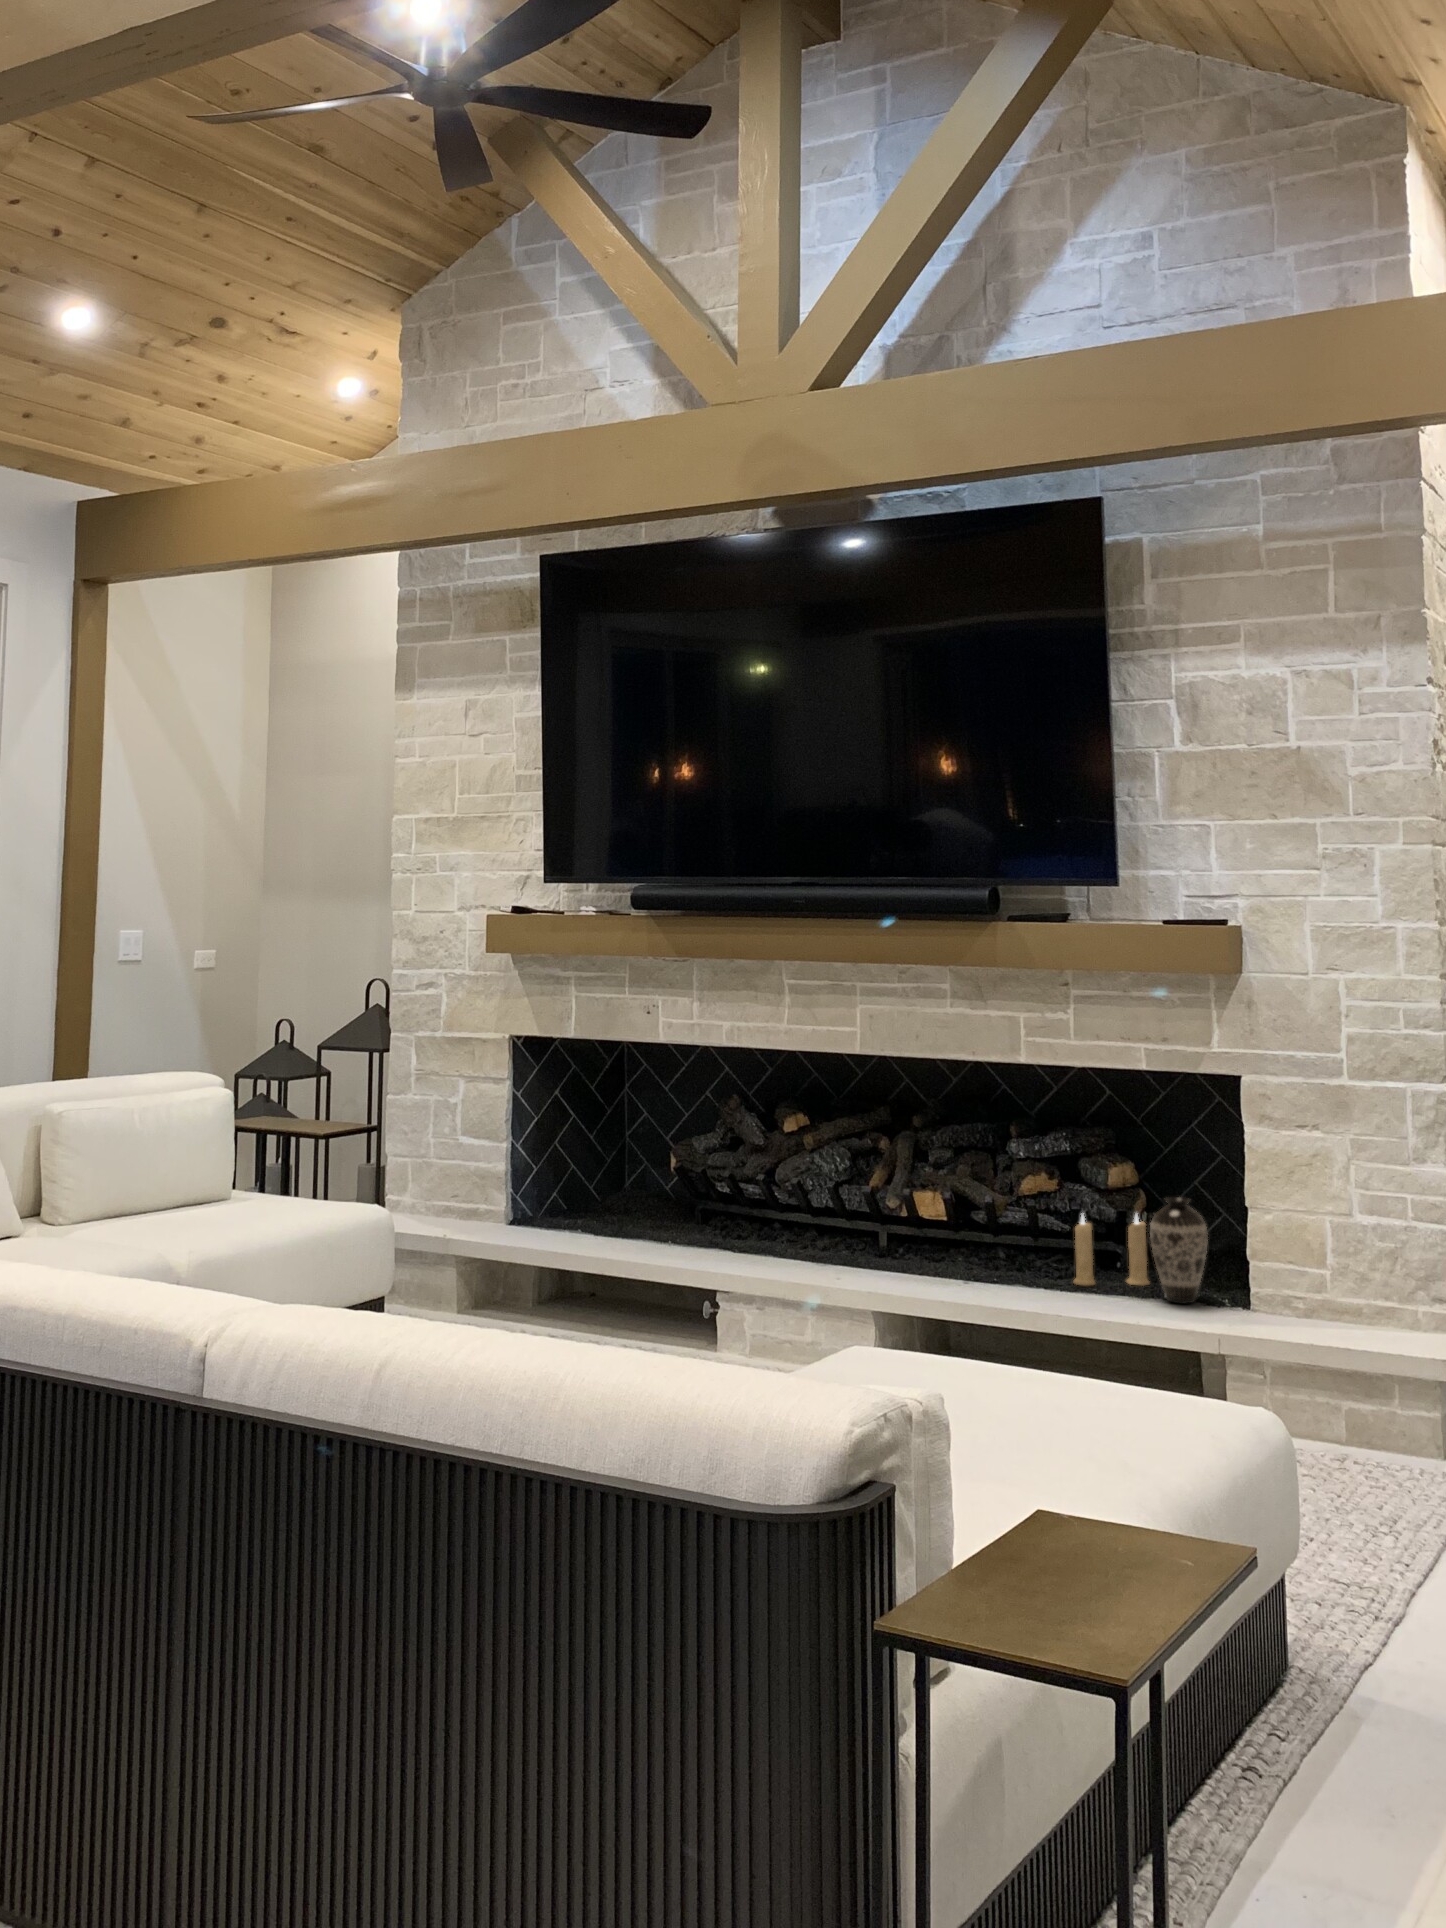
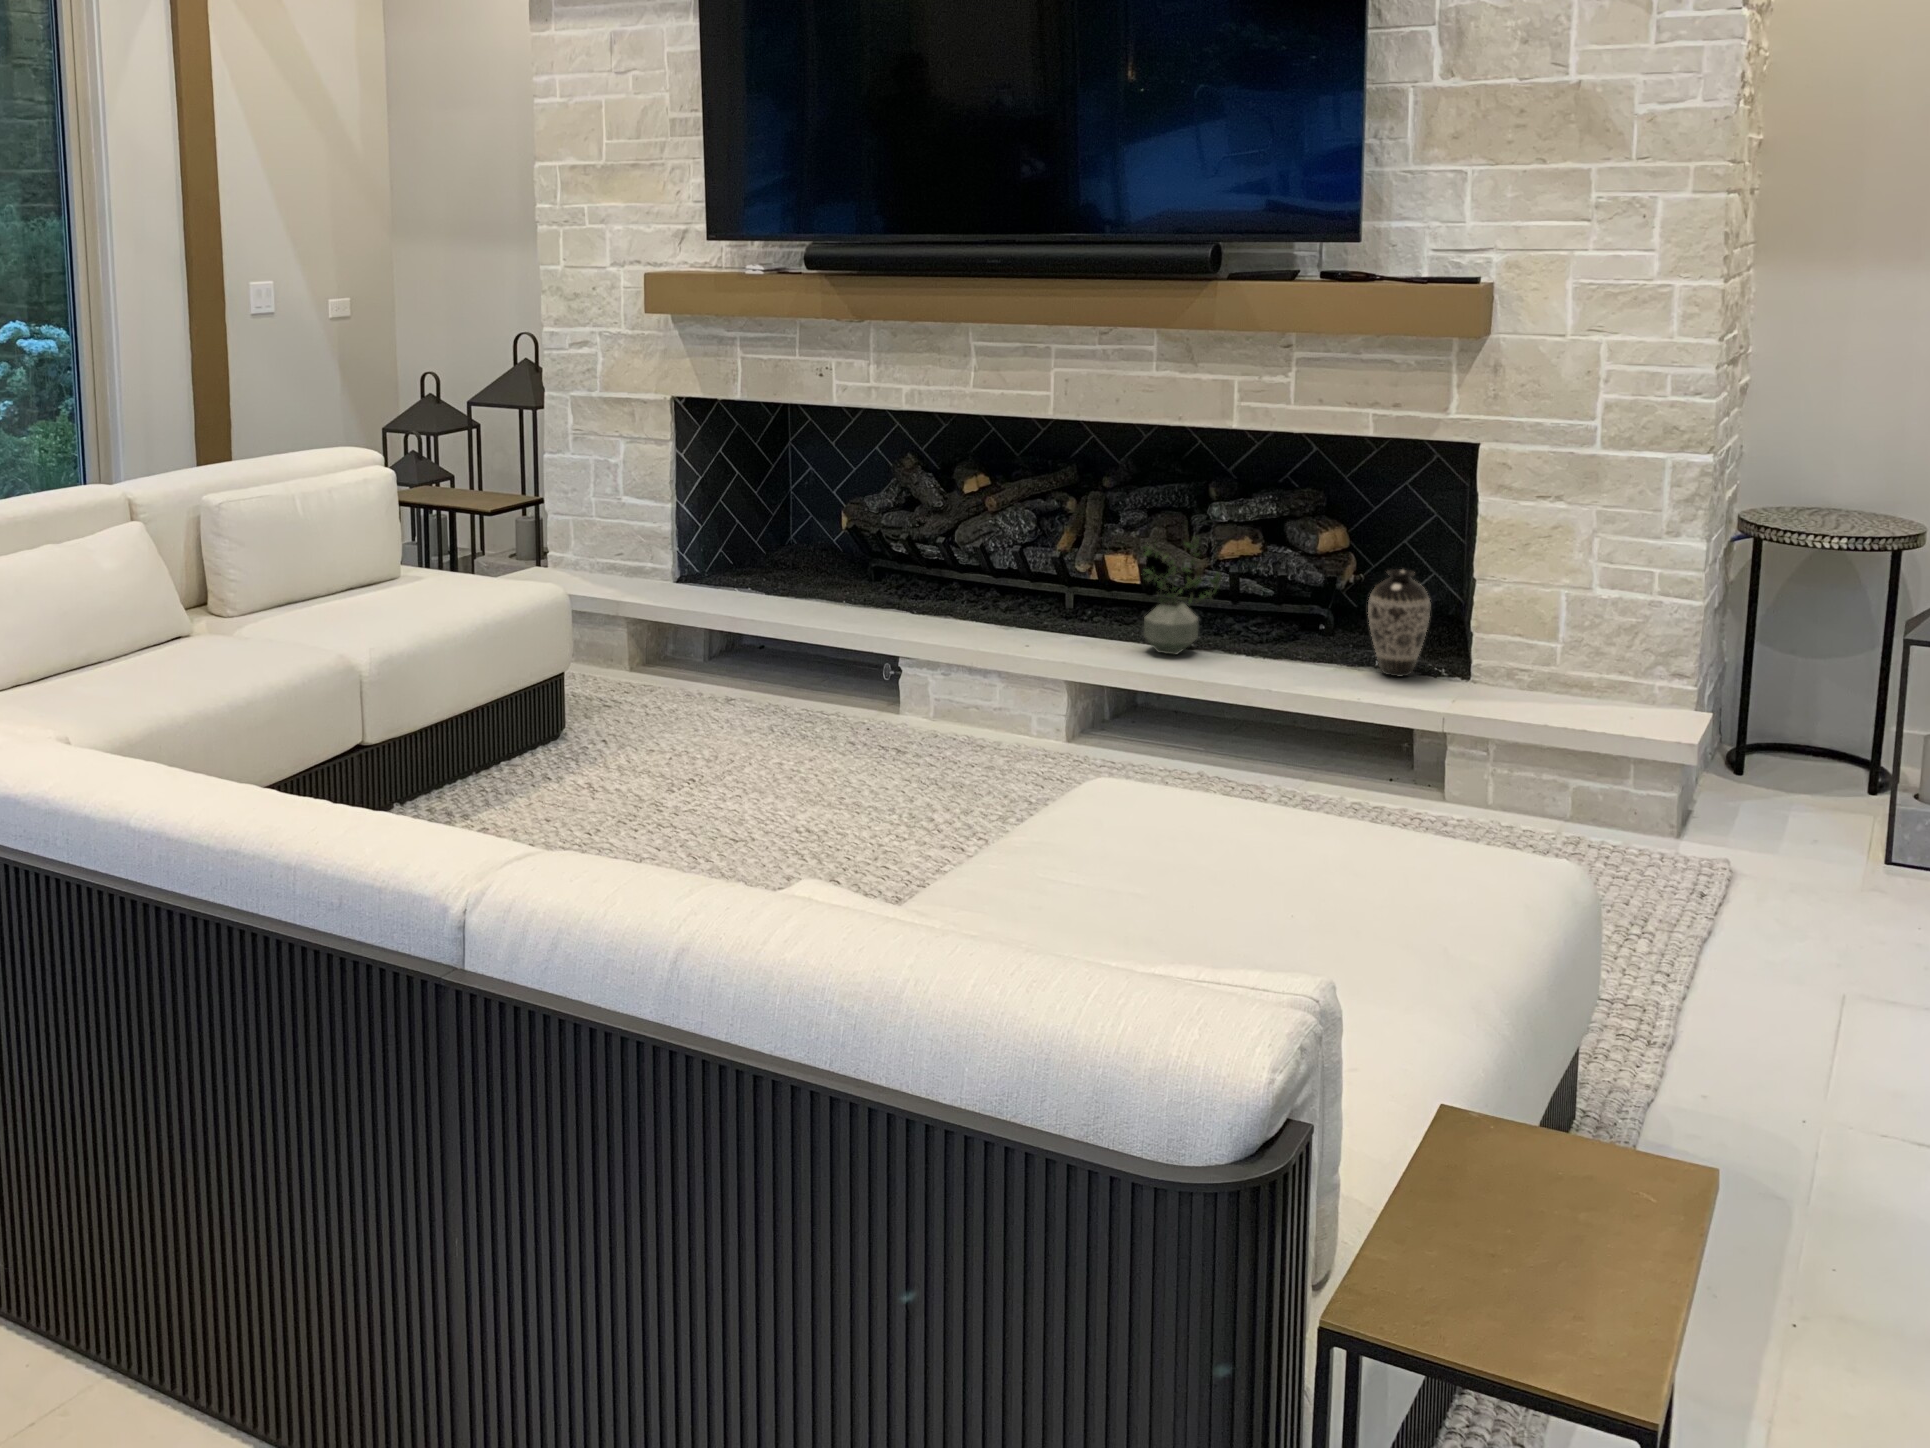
potted plant: none [939,1165,1015,1284] -> present [1143,537,1222,655]
candle: present [1073,1214,1149,1285] -> none [1278,578,1360,655]

